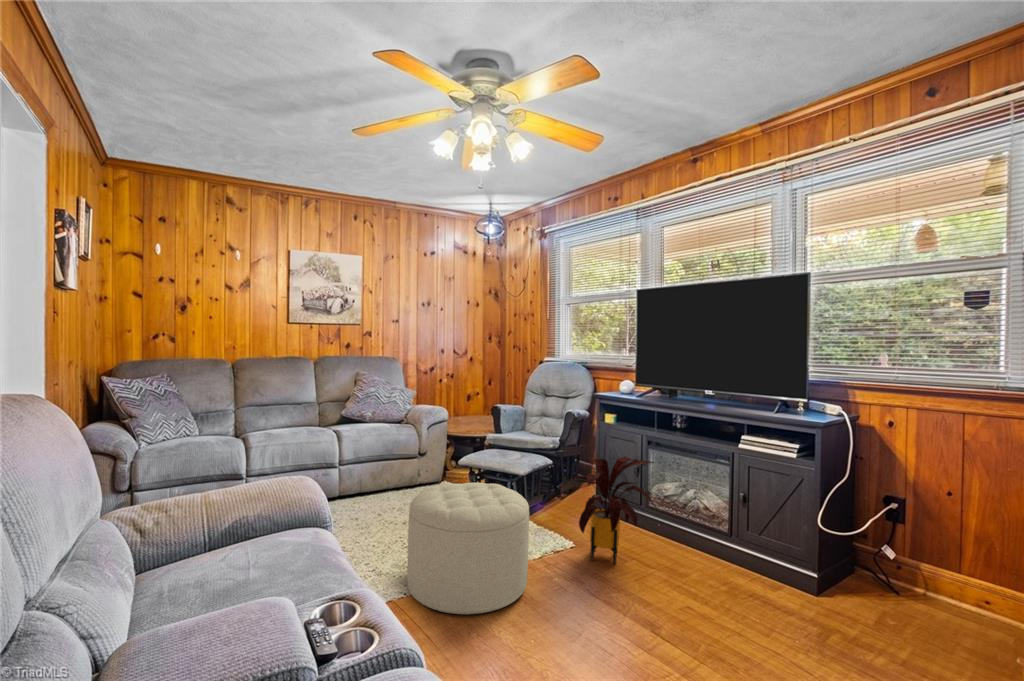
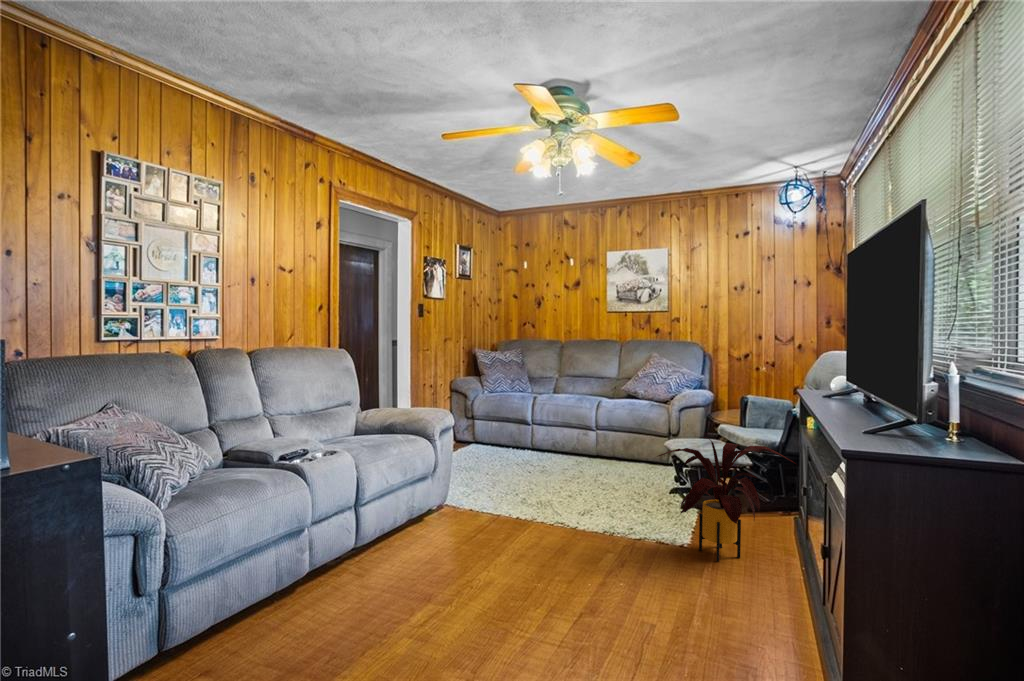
ottoman: present [407,483,529,614] -> none [515,436,620,541]

